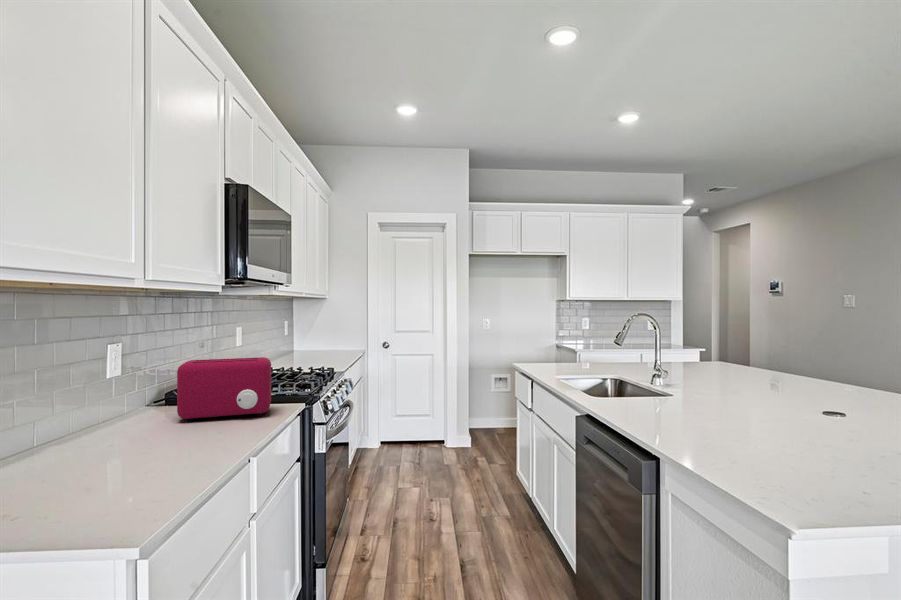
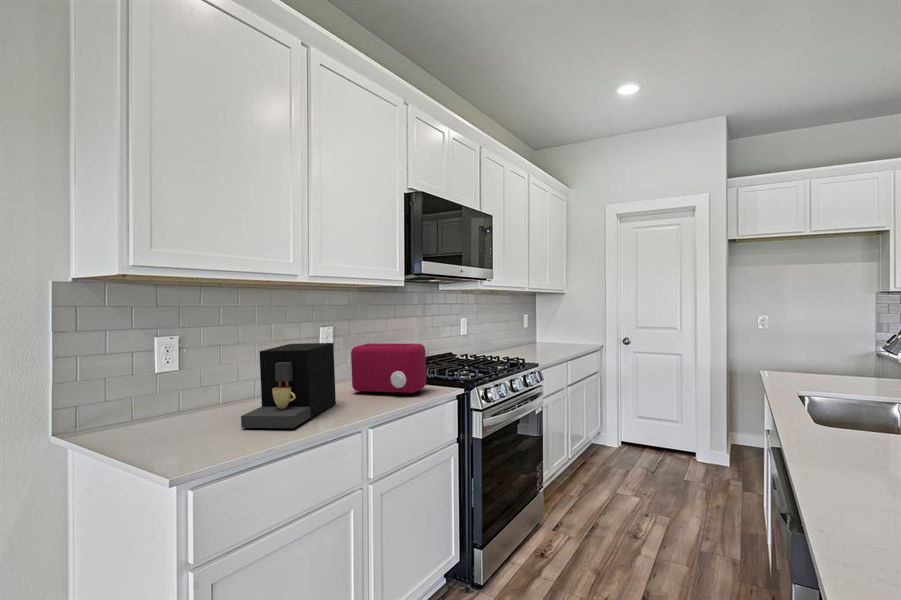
coffee maker: none [70,360,174,486] -> present [241,343,336,428]

